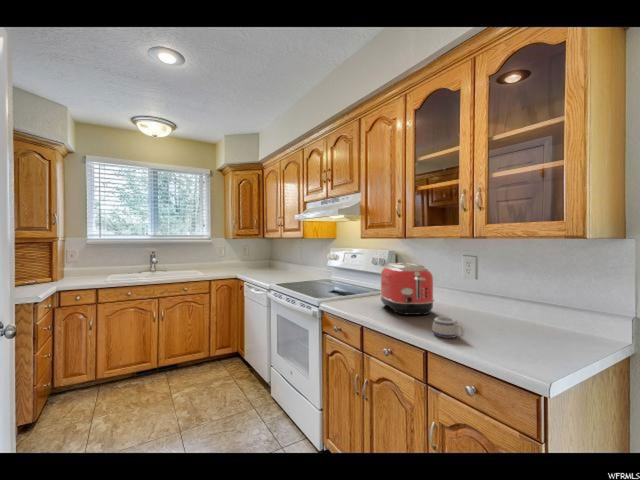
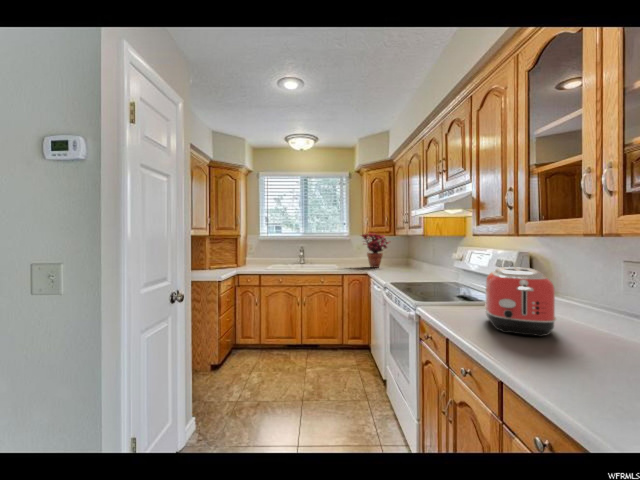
potted plant: none [224,234,257,271] -> present [362,233,389,268]
mug: present [432,317,464,338] -> none [517,340,557,372]

